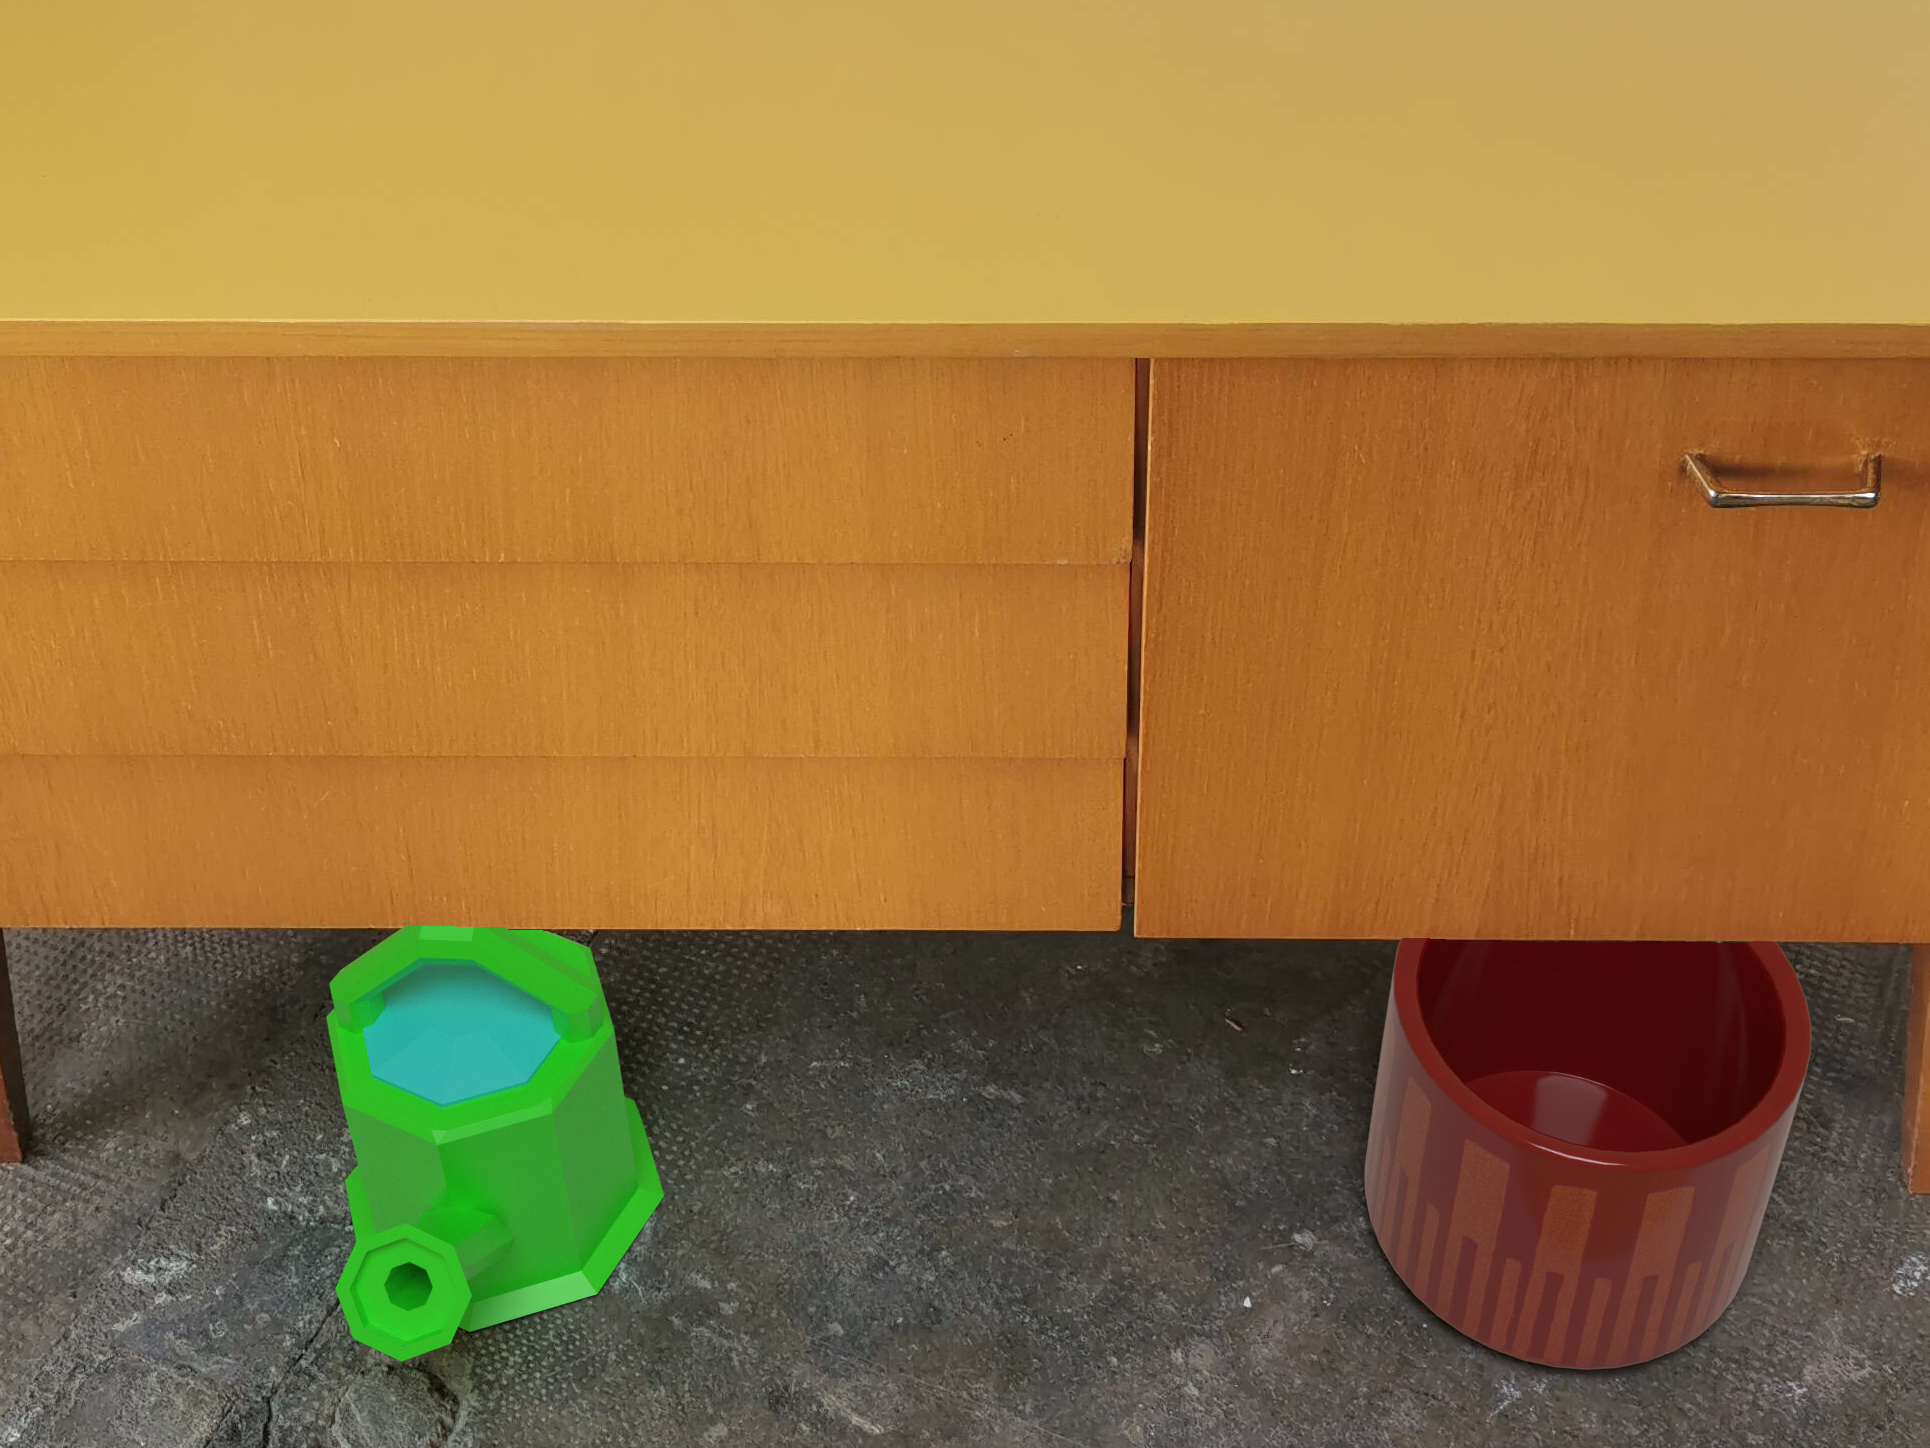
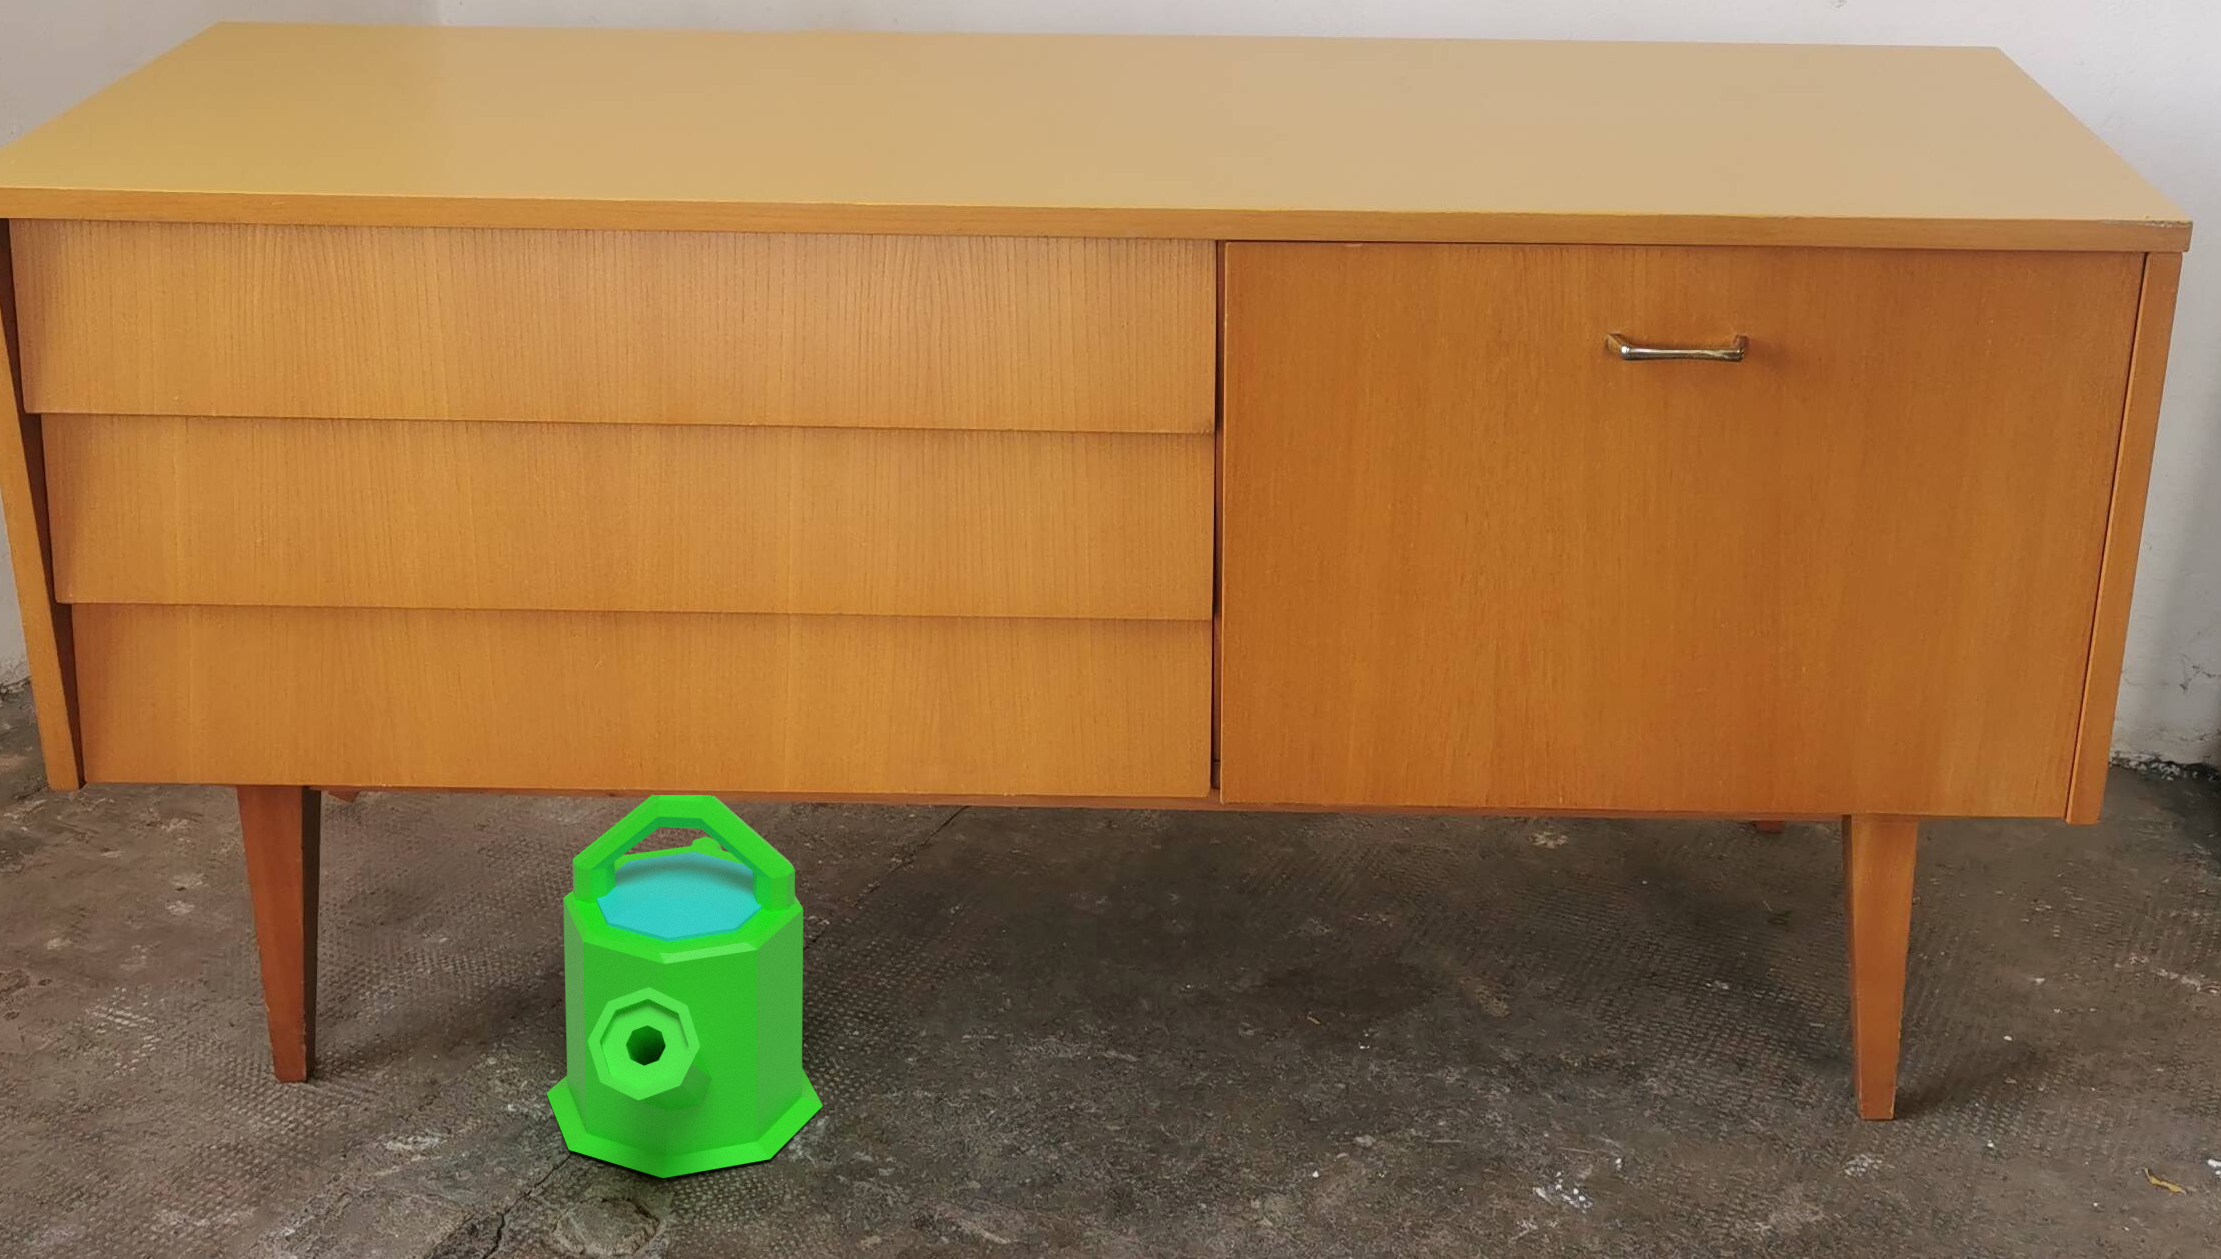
planter: present [1364,938,1811,1370] -> none [1417,803,1767,1205]

